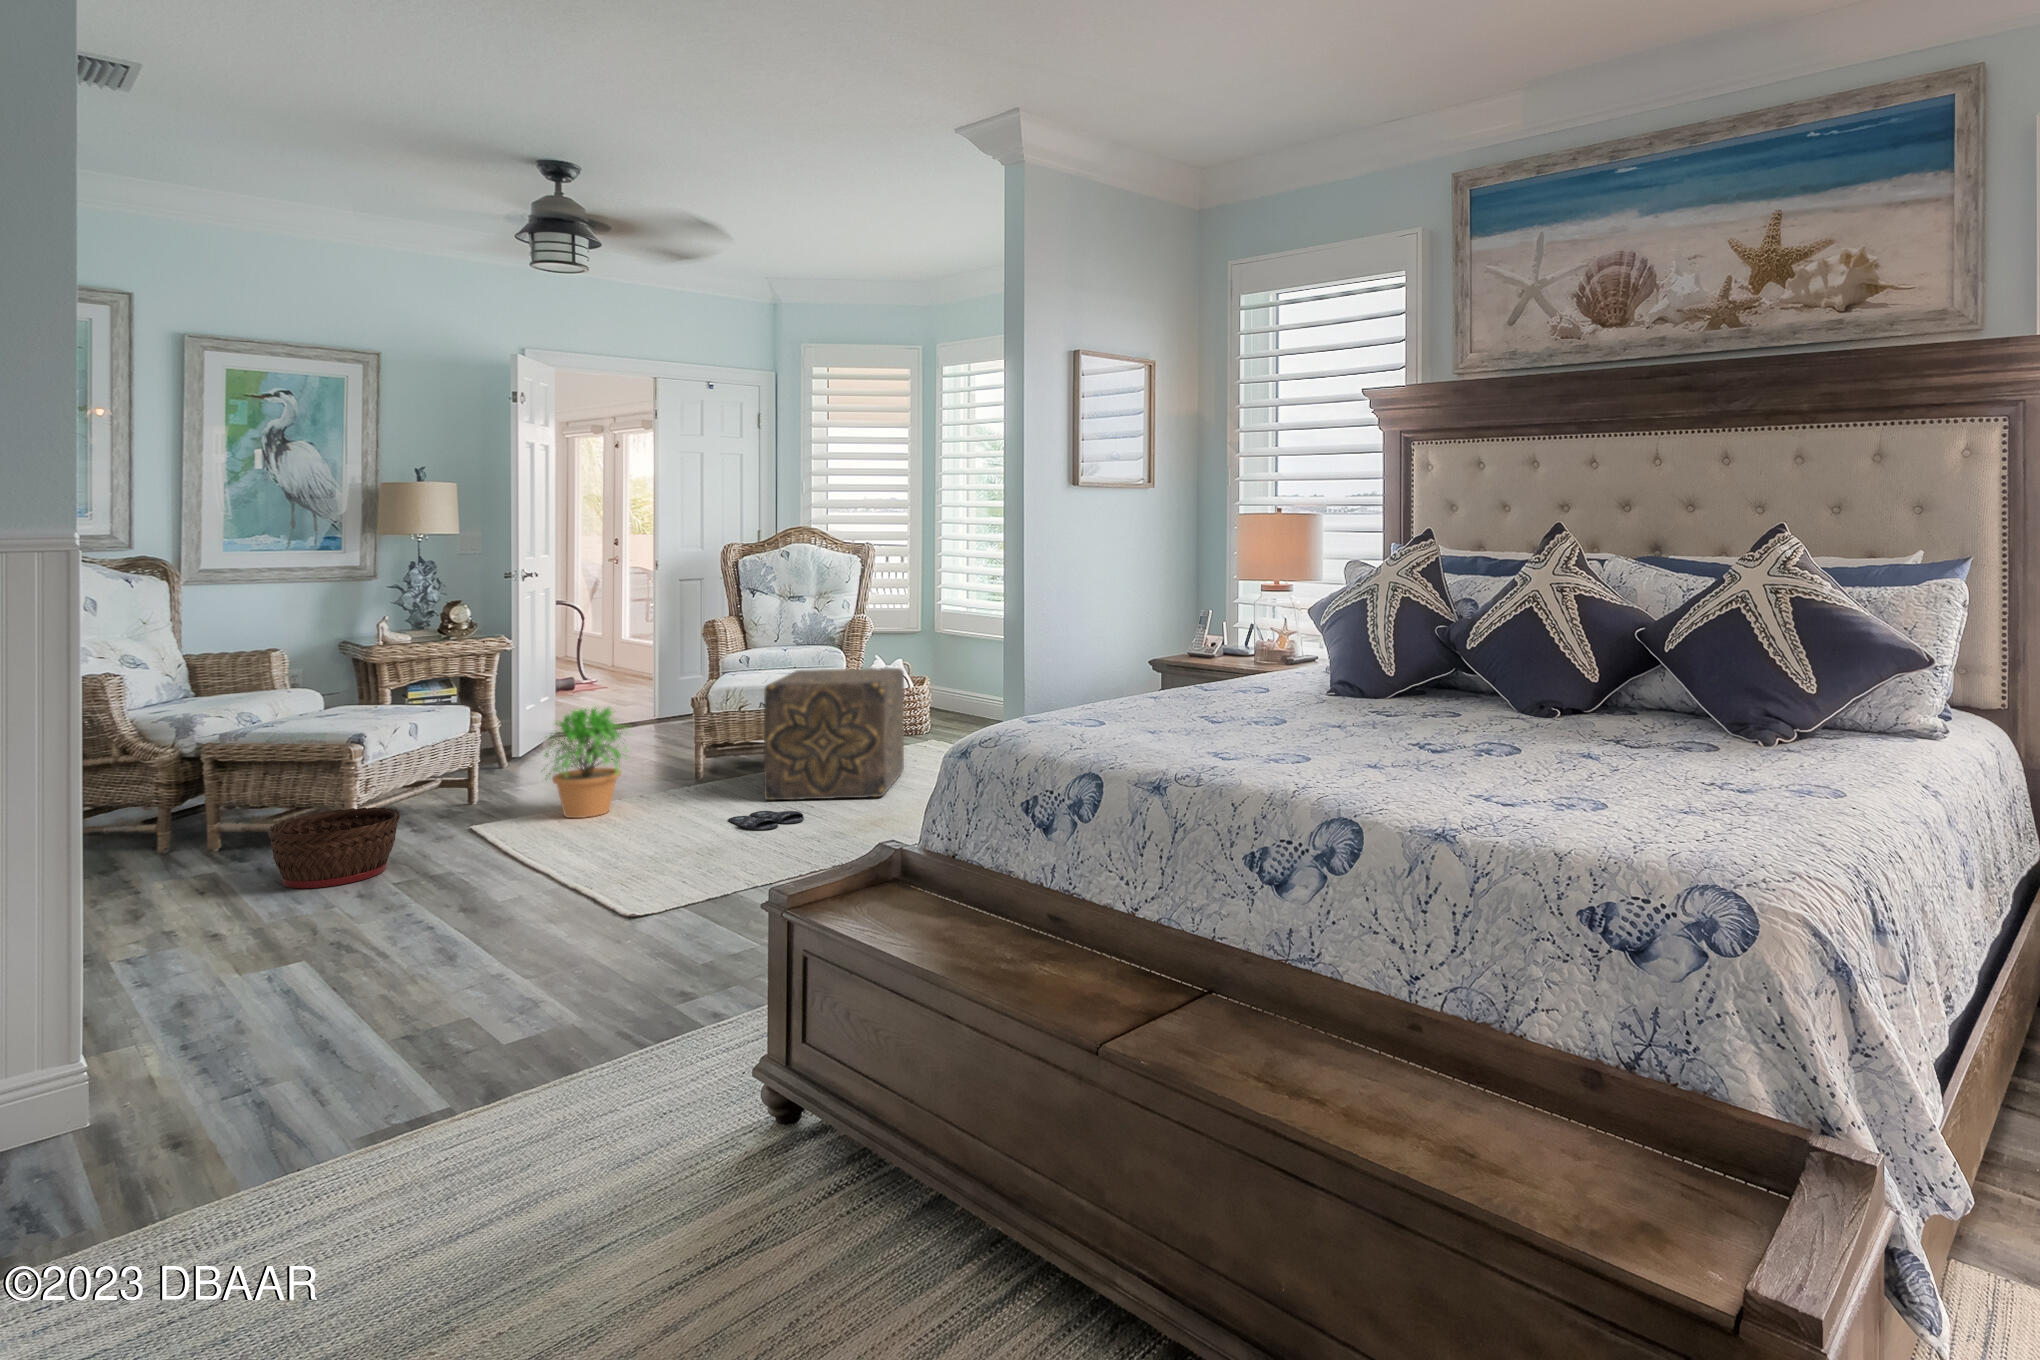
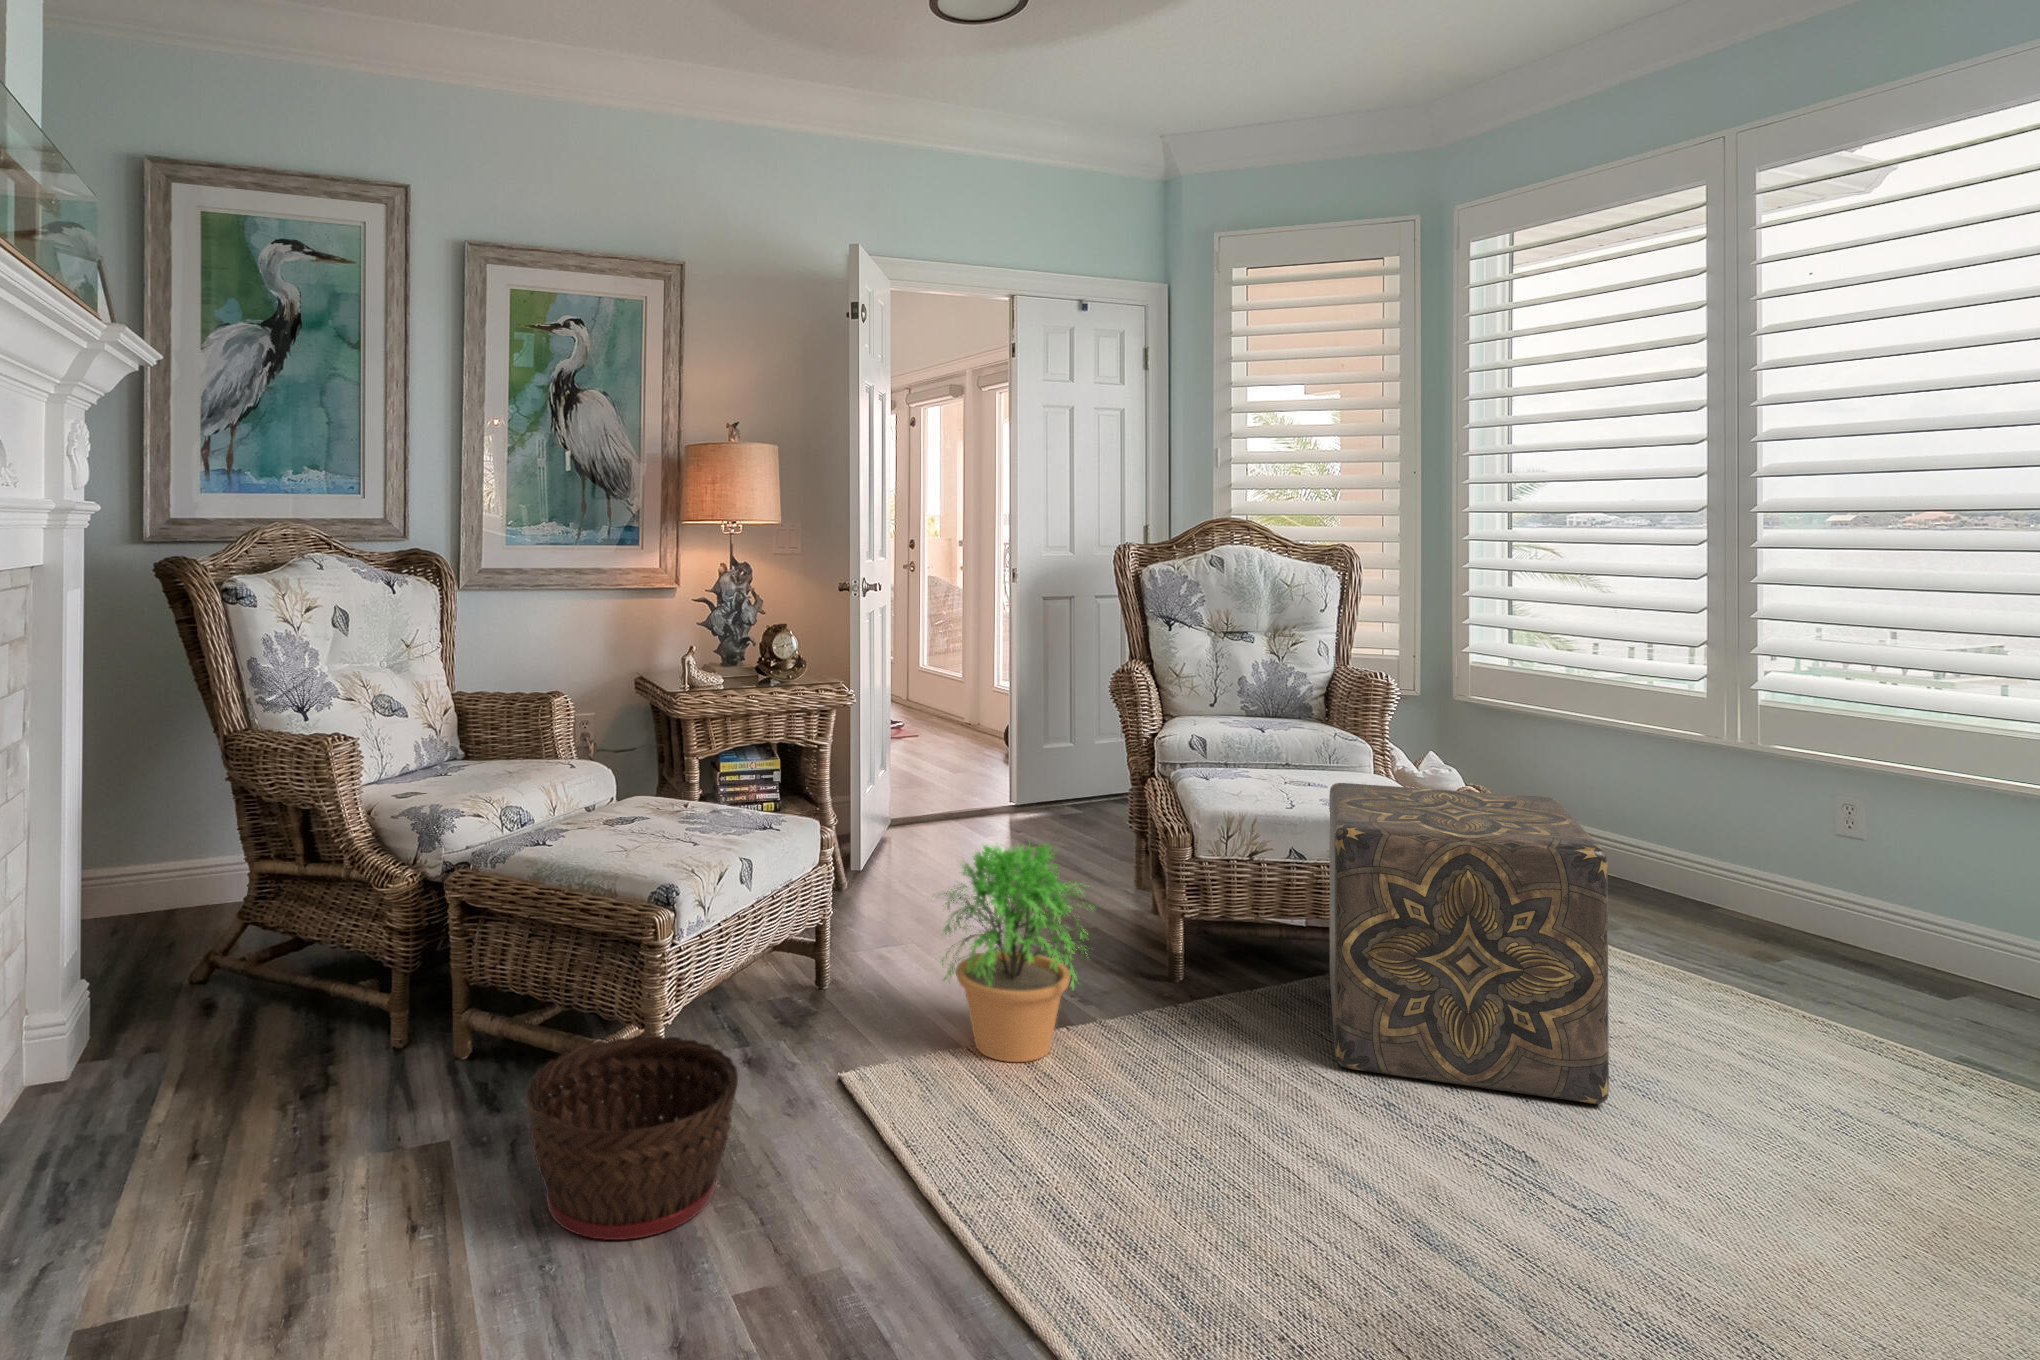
slippers: present [728,811,804,830] -> none [1311,1111,1495,1203]

